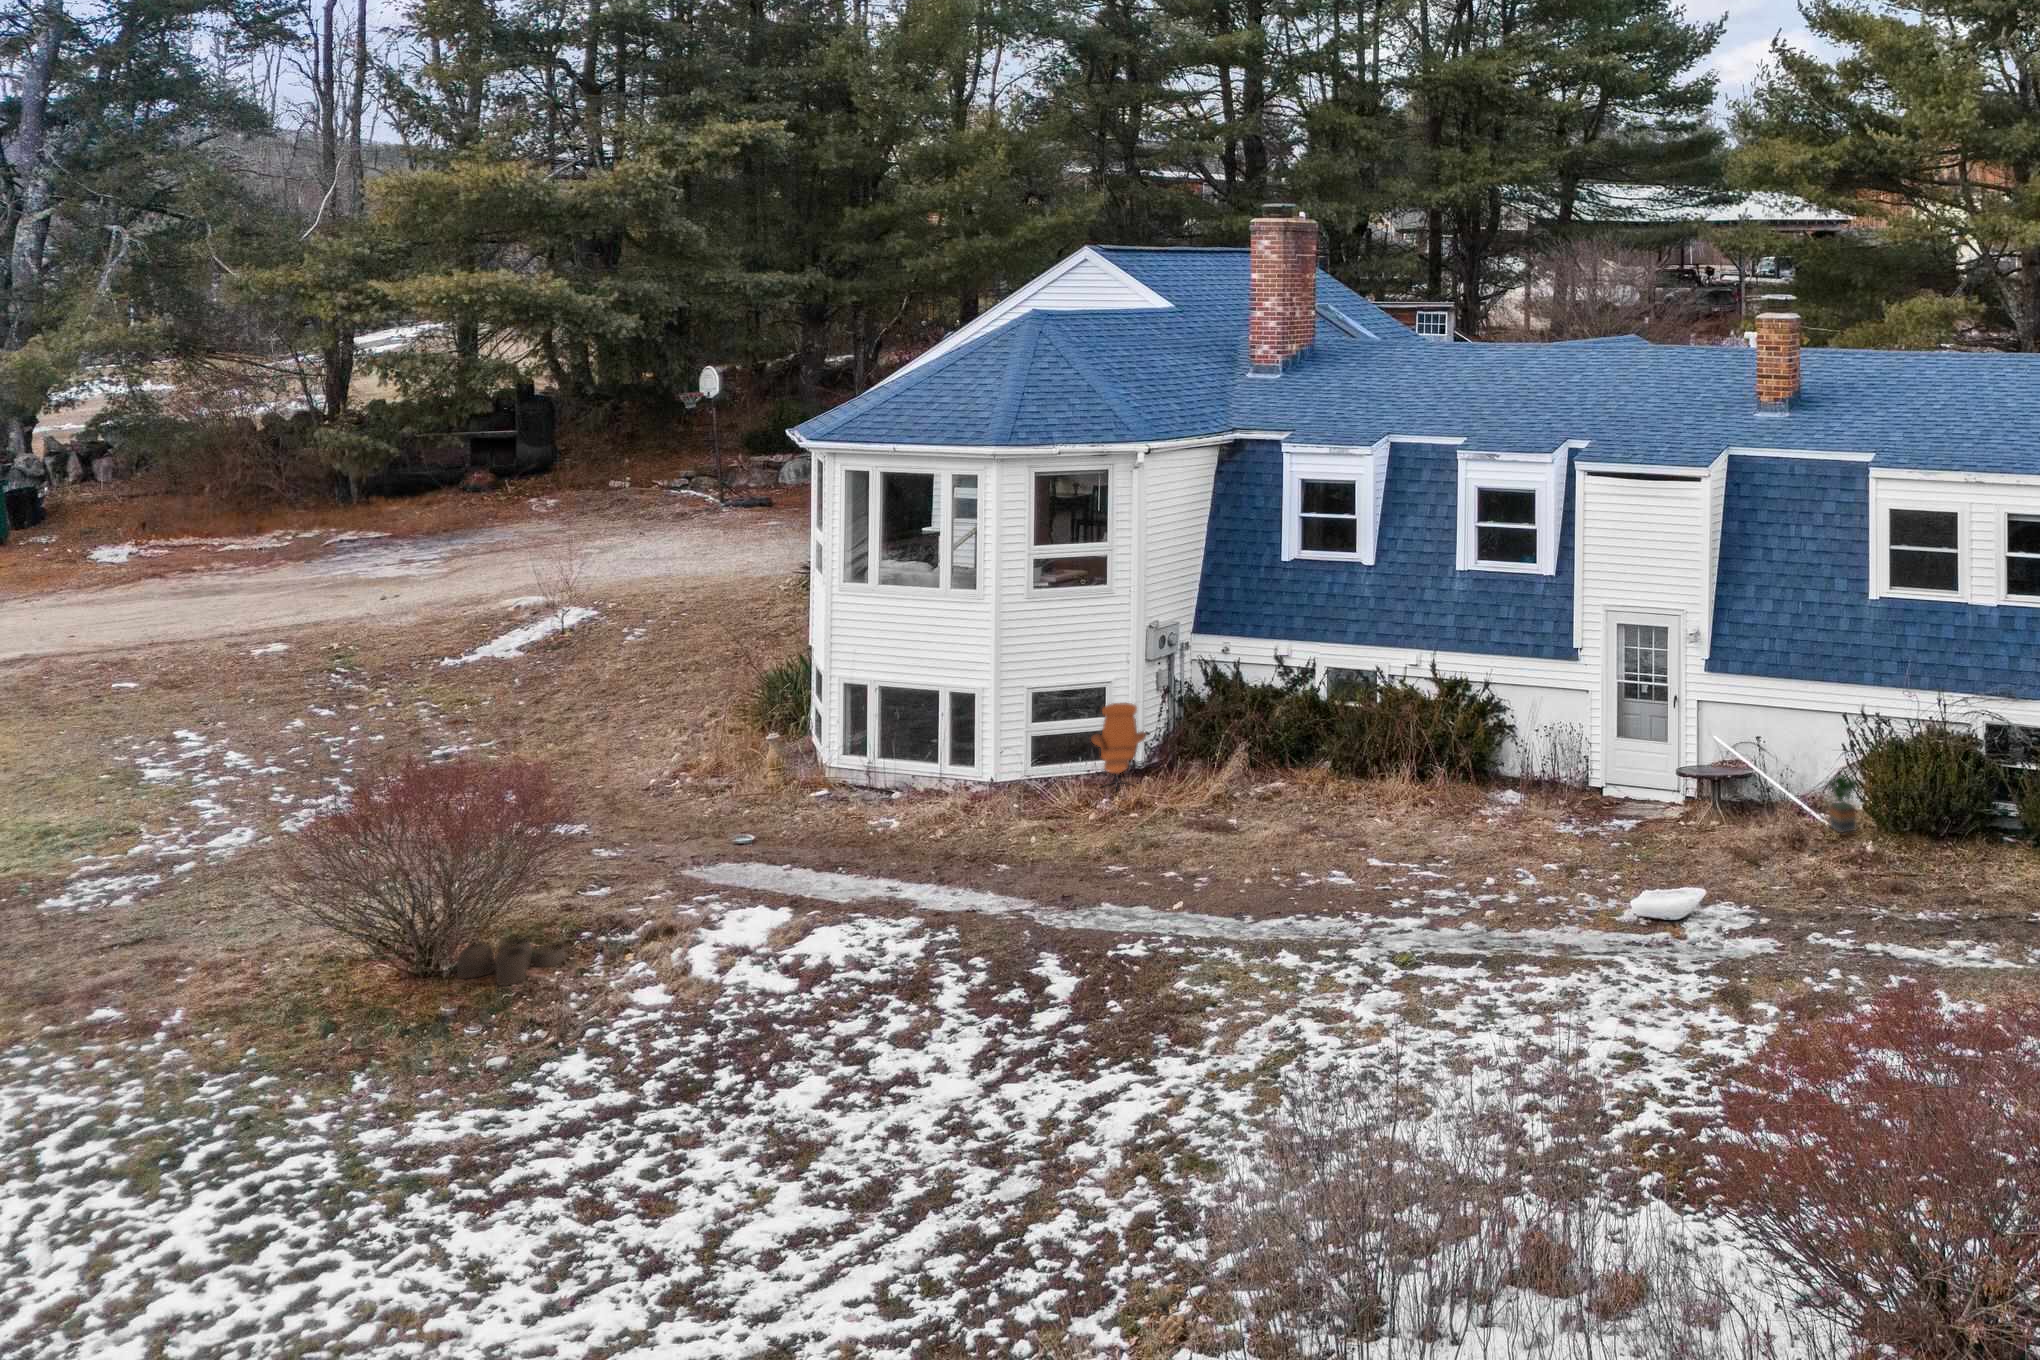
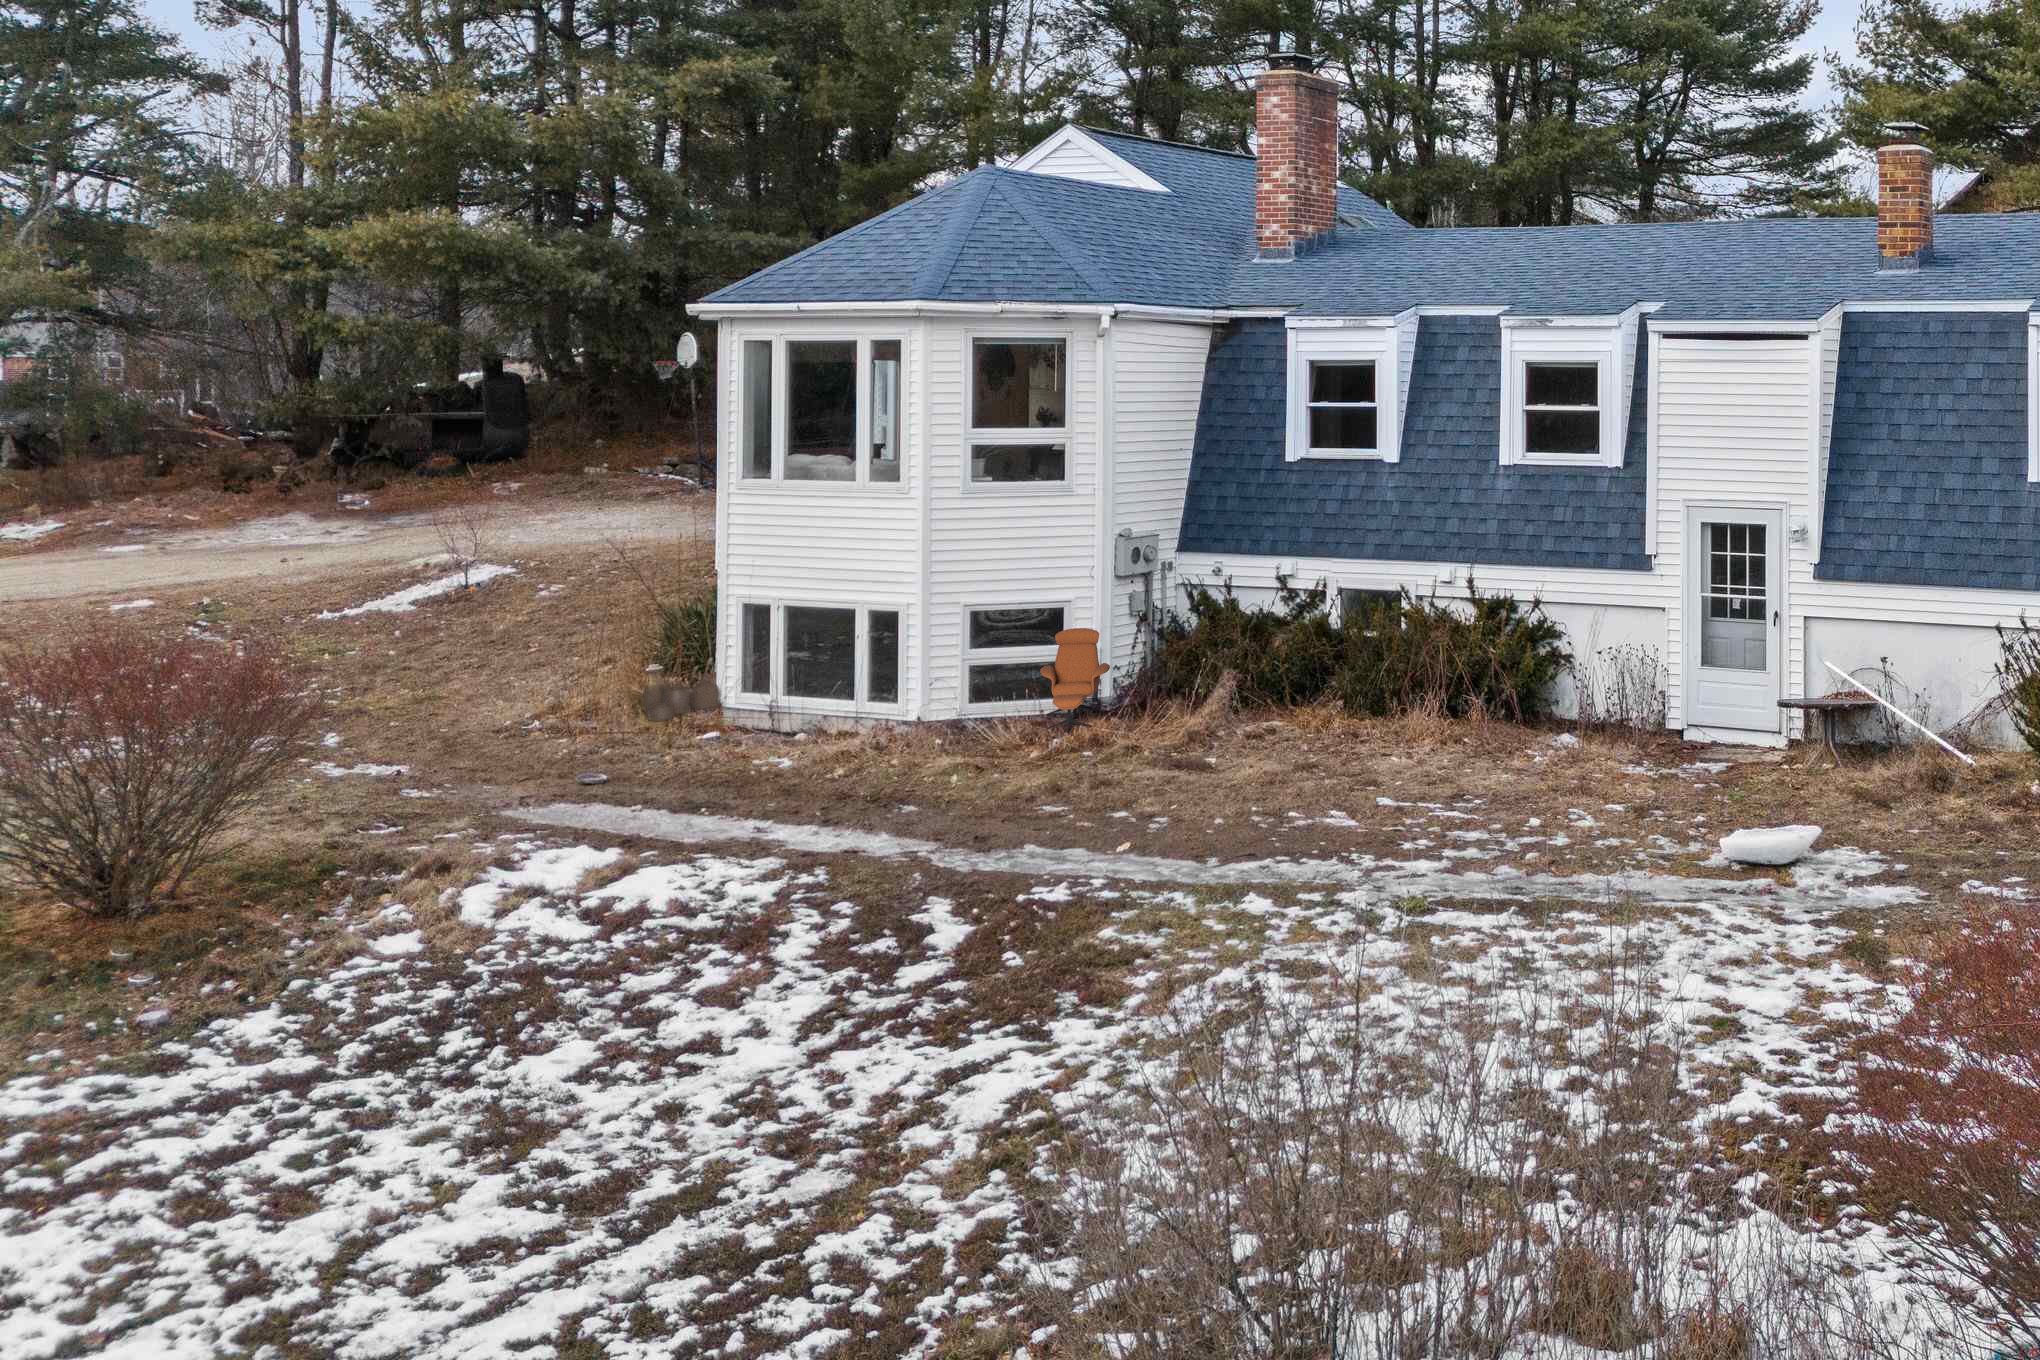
potted tree: present [1827,776,1860,832] -> none [1976,700,2027,775]
woven basket: present [457,938,564,985] -> present [643,681,721,721]

